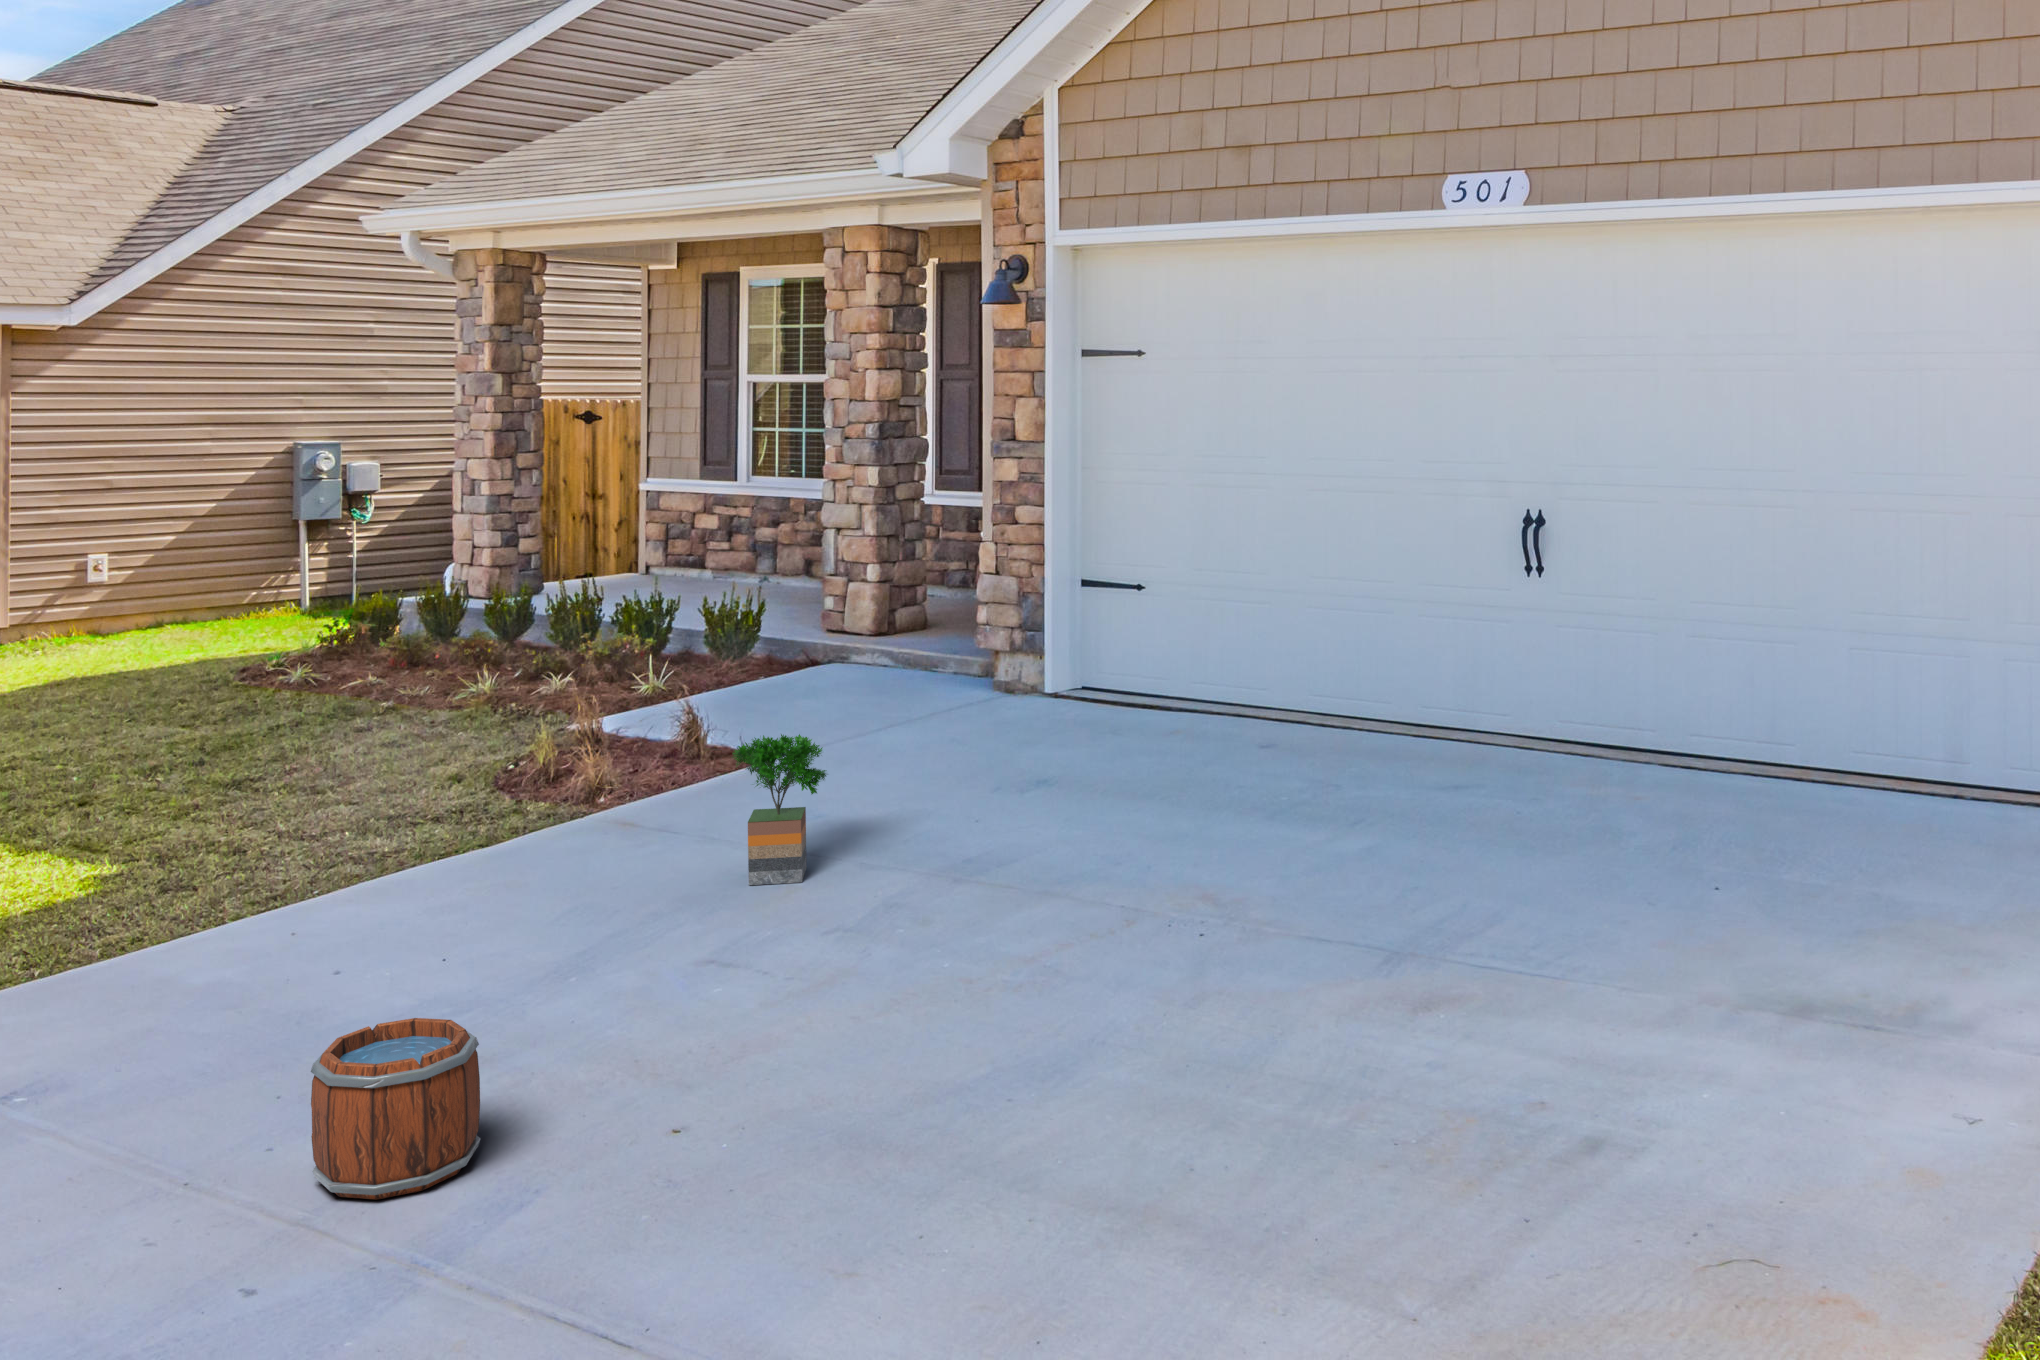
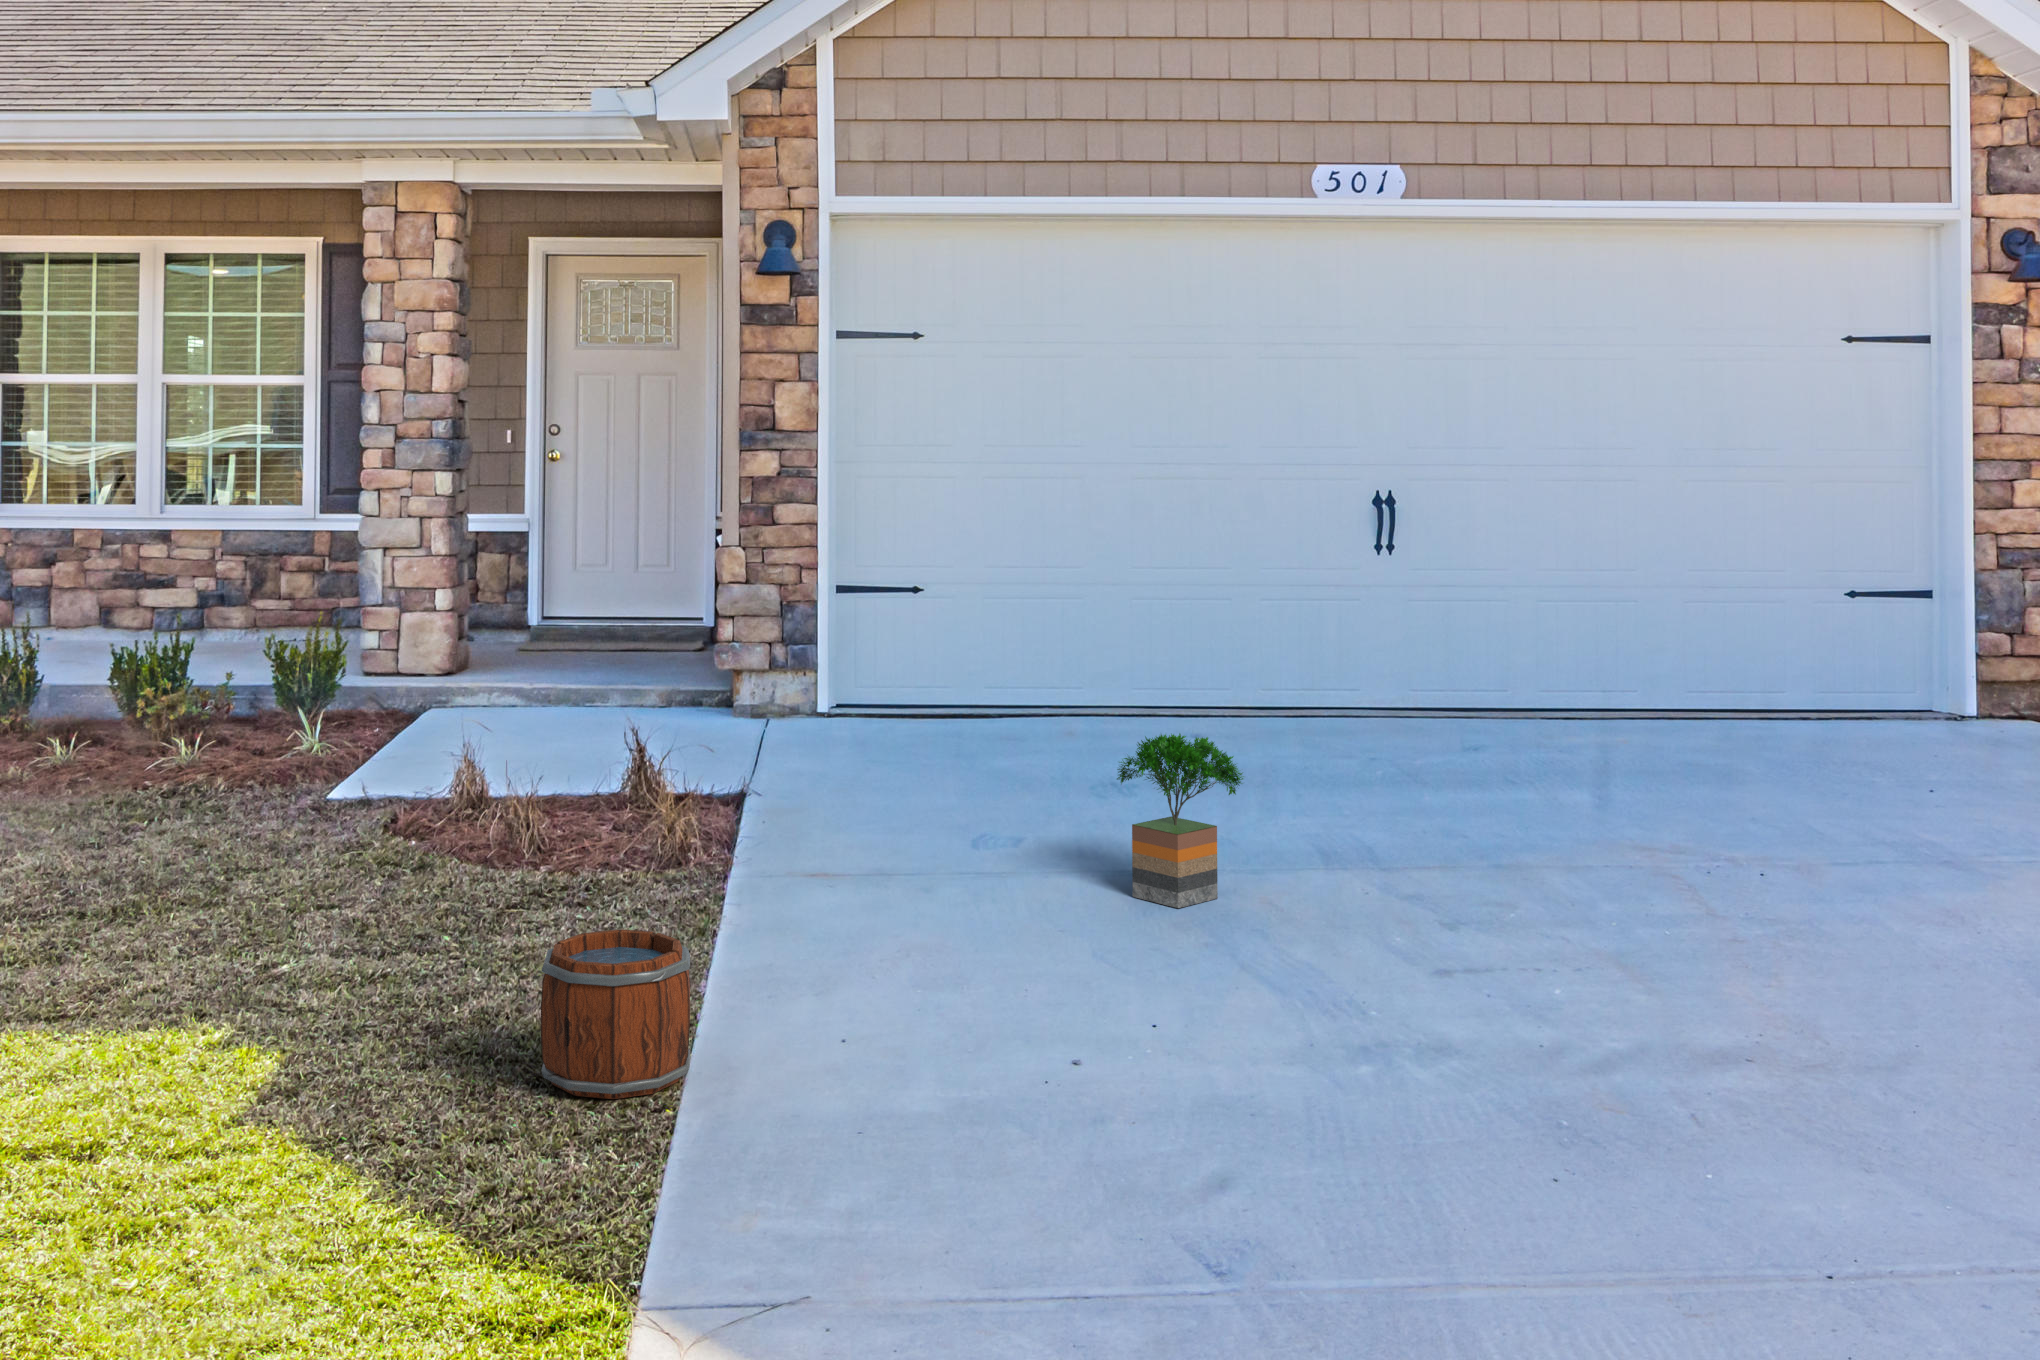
bucket: present [311,1018,480,1199] -> present [541,929,690,1099]

